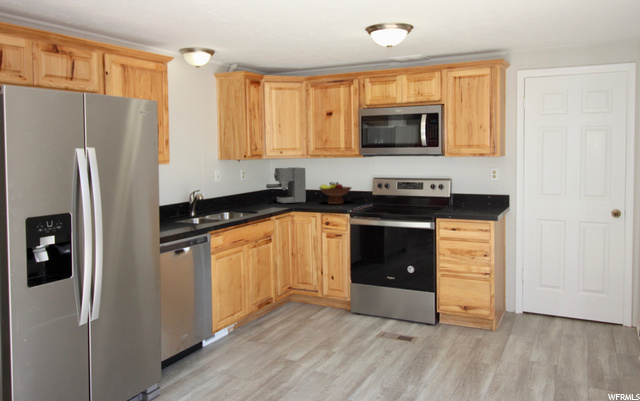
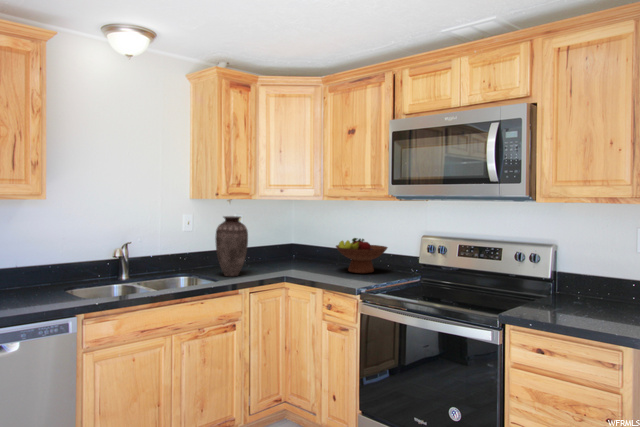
coffee maker: present [266,167,306,204] -> none [268,213,324,266]
vase: none [245,171,267,210] -> present [216,216,248,276]

